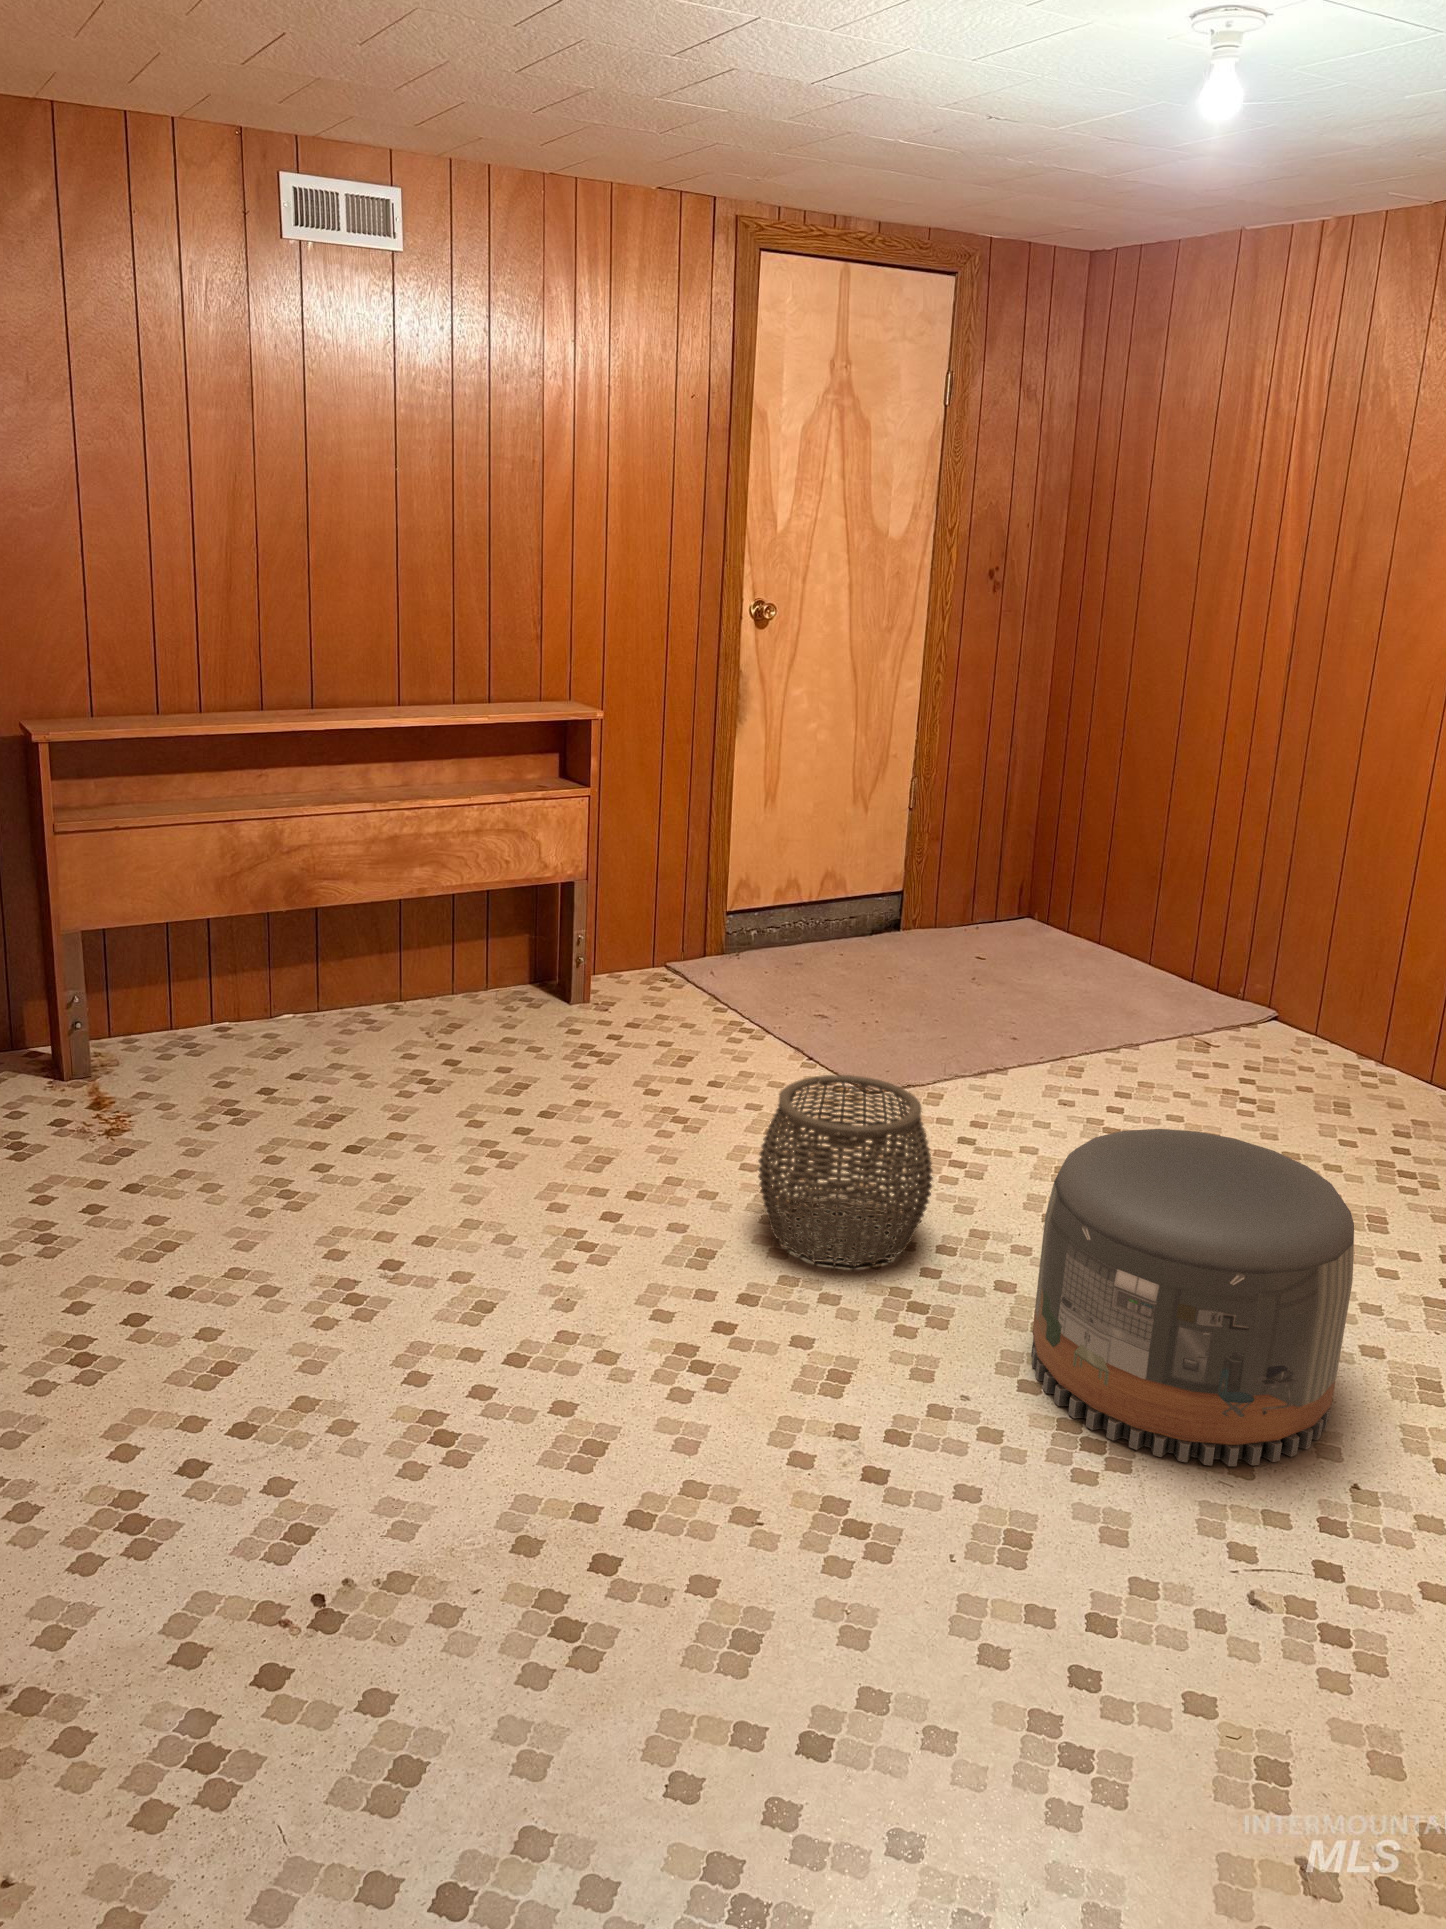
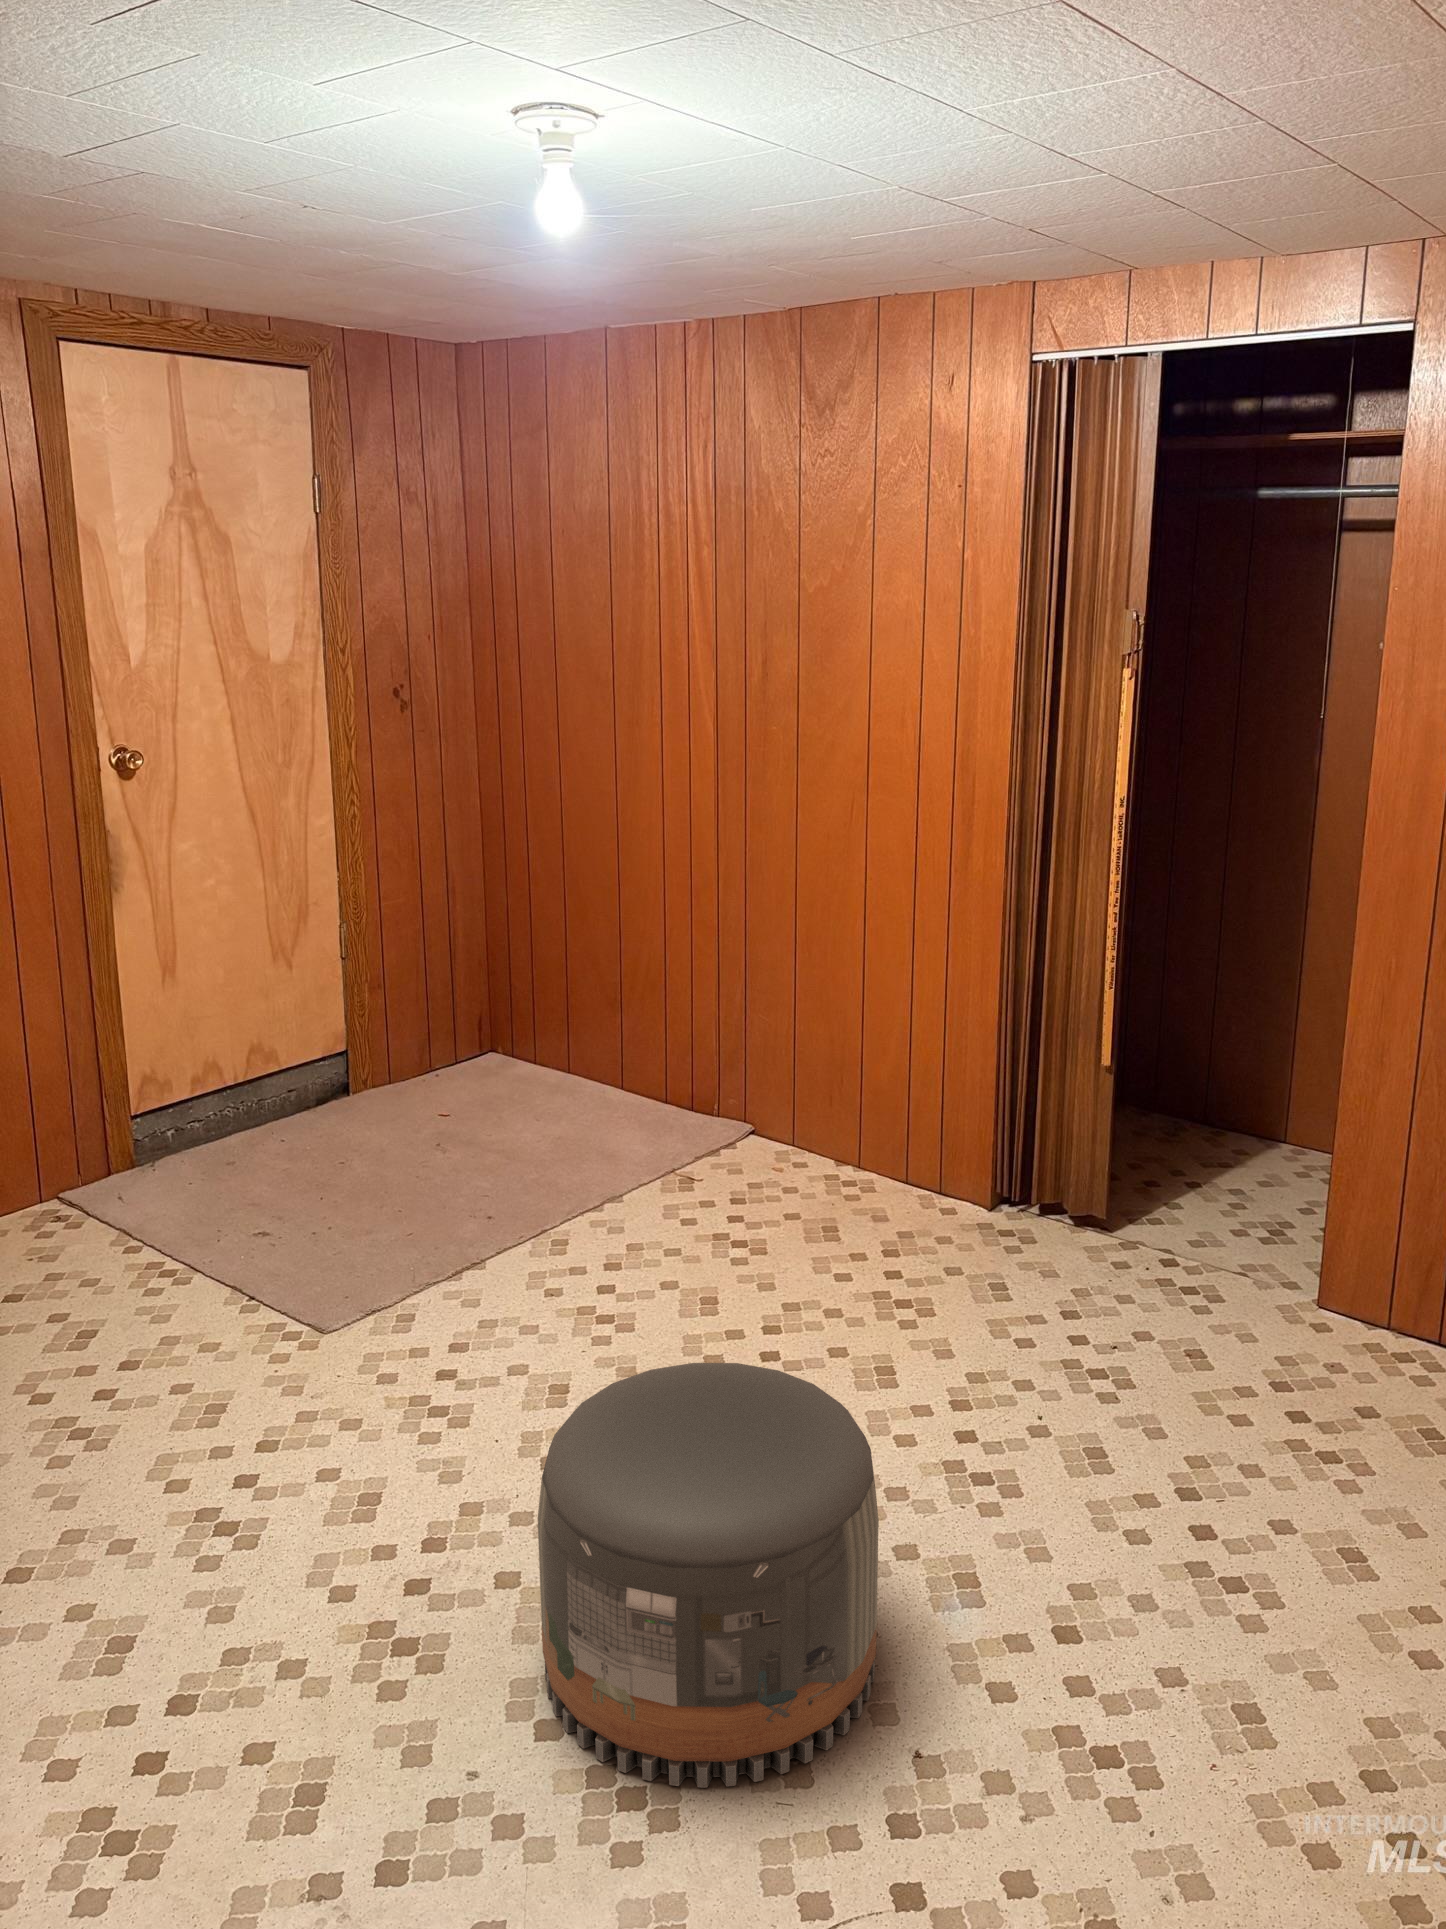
woven basket: present [758,1075,933,1267] -> none [180,1358,405,1616]

